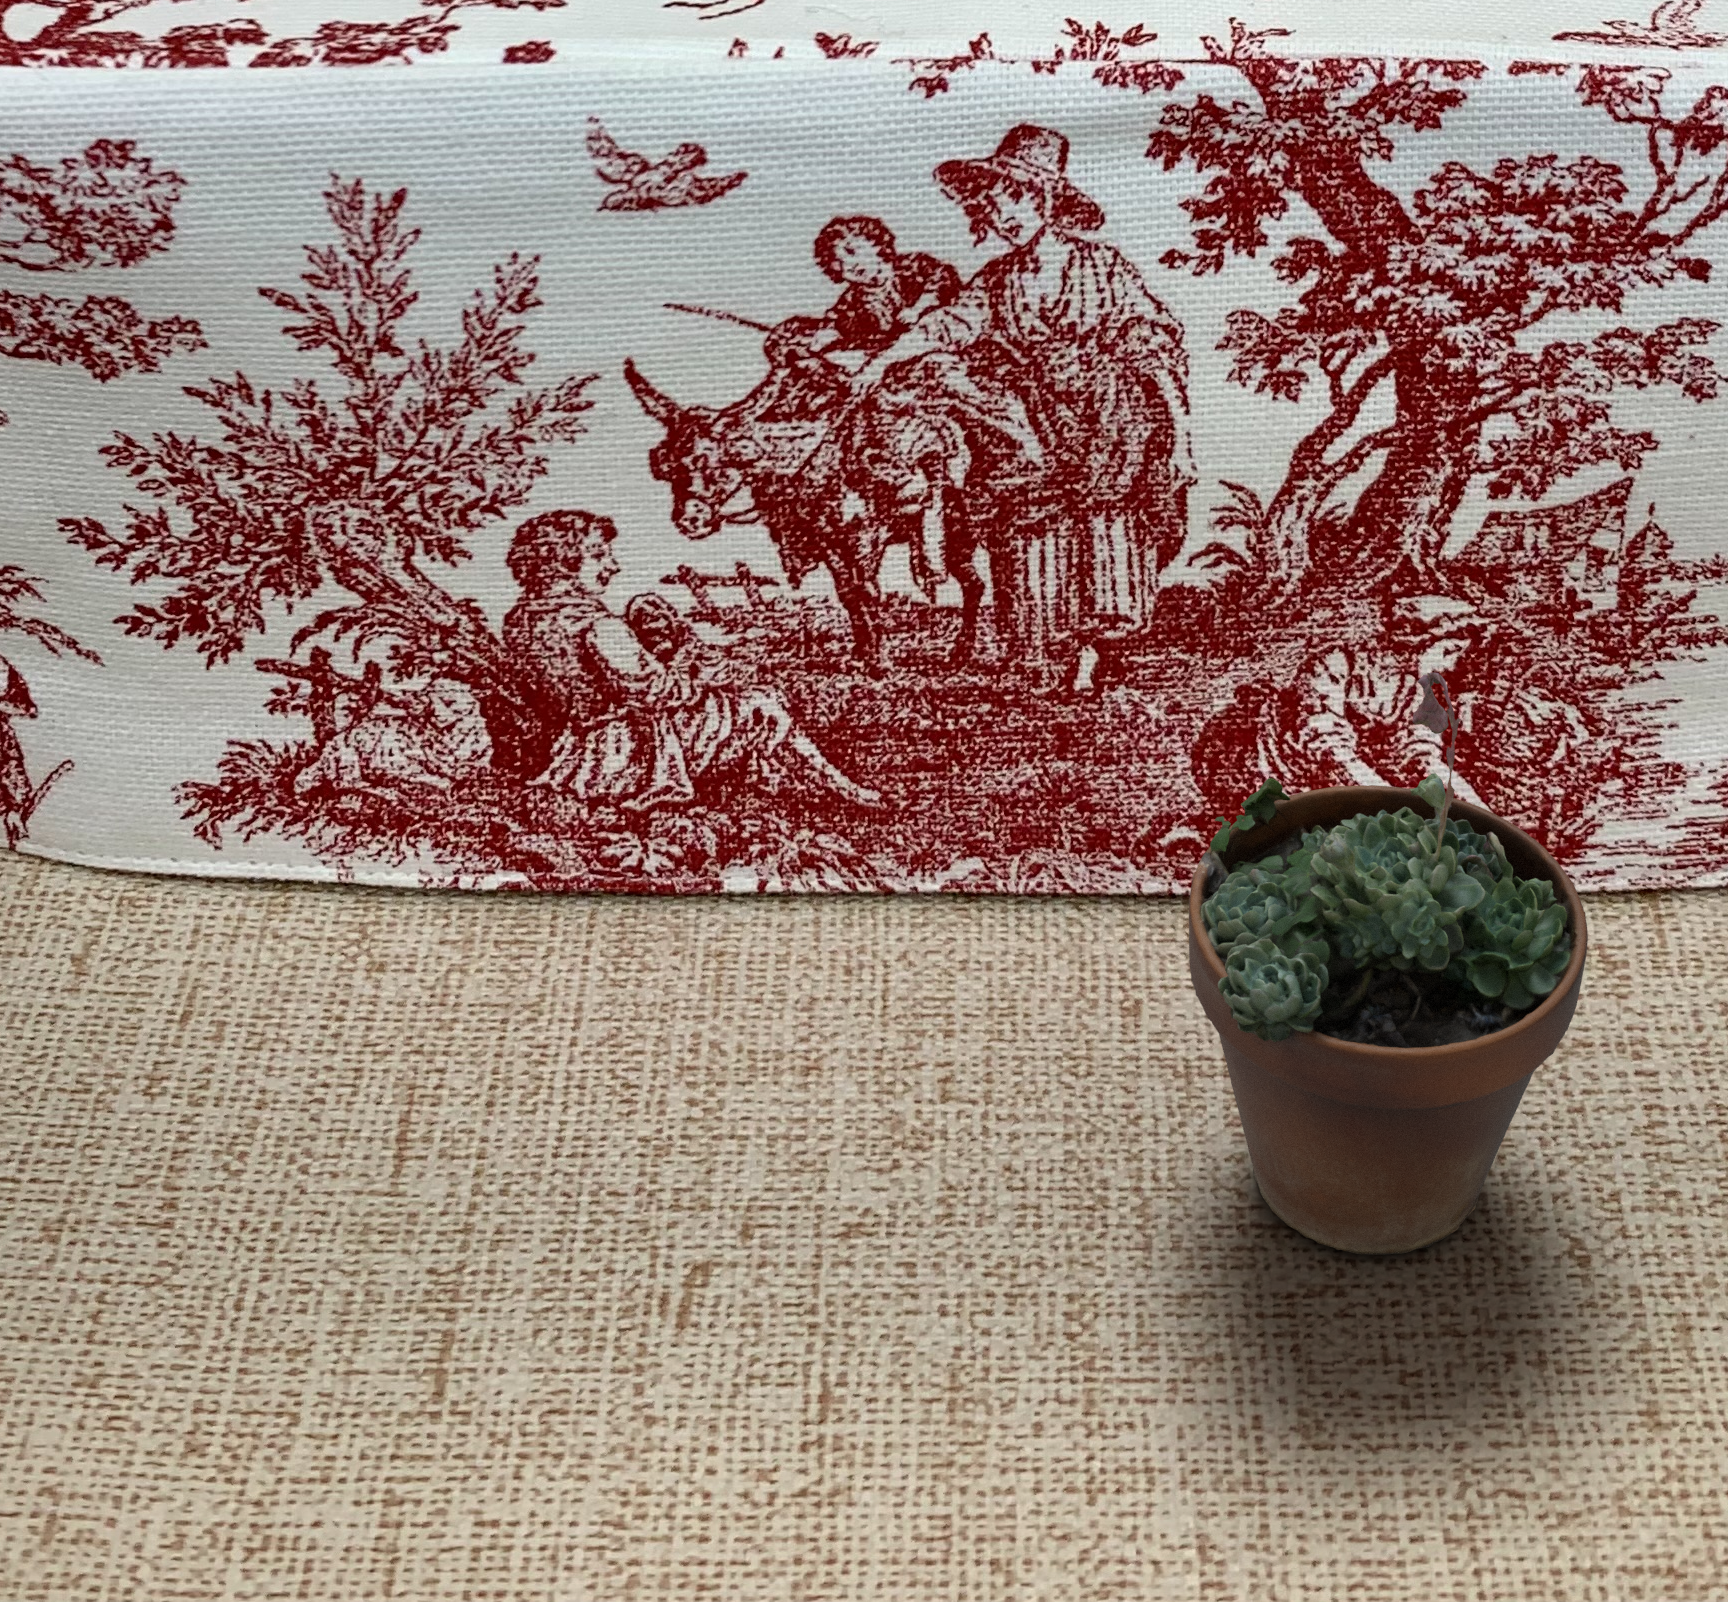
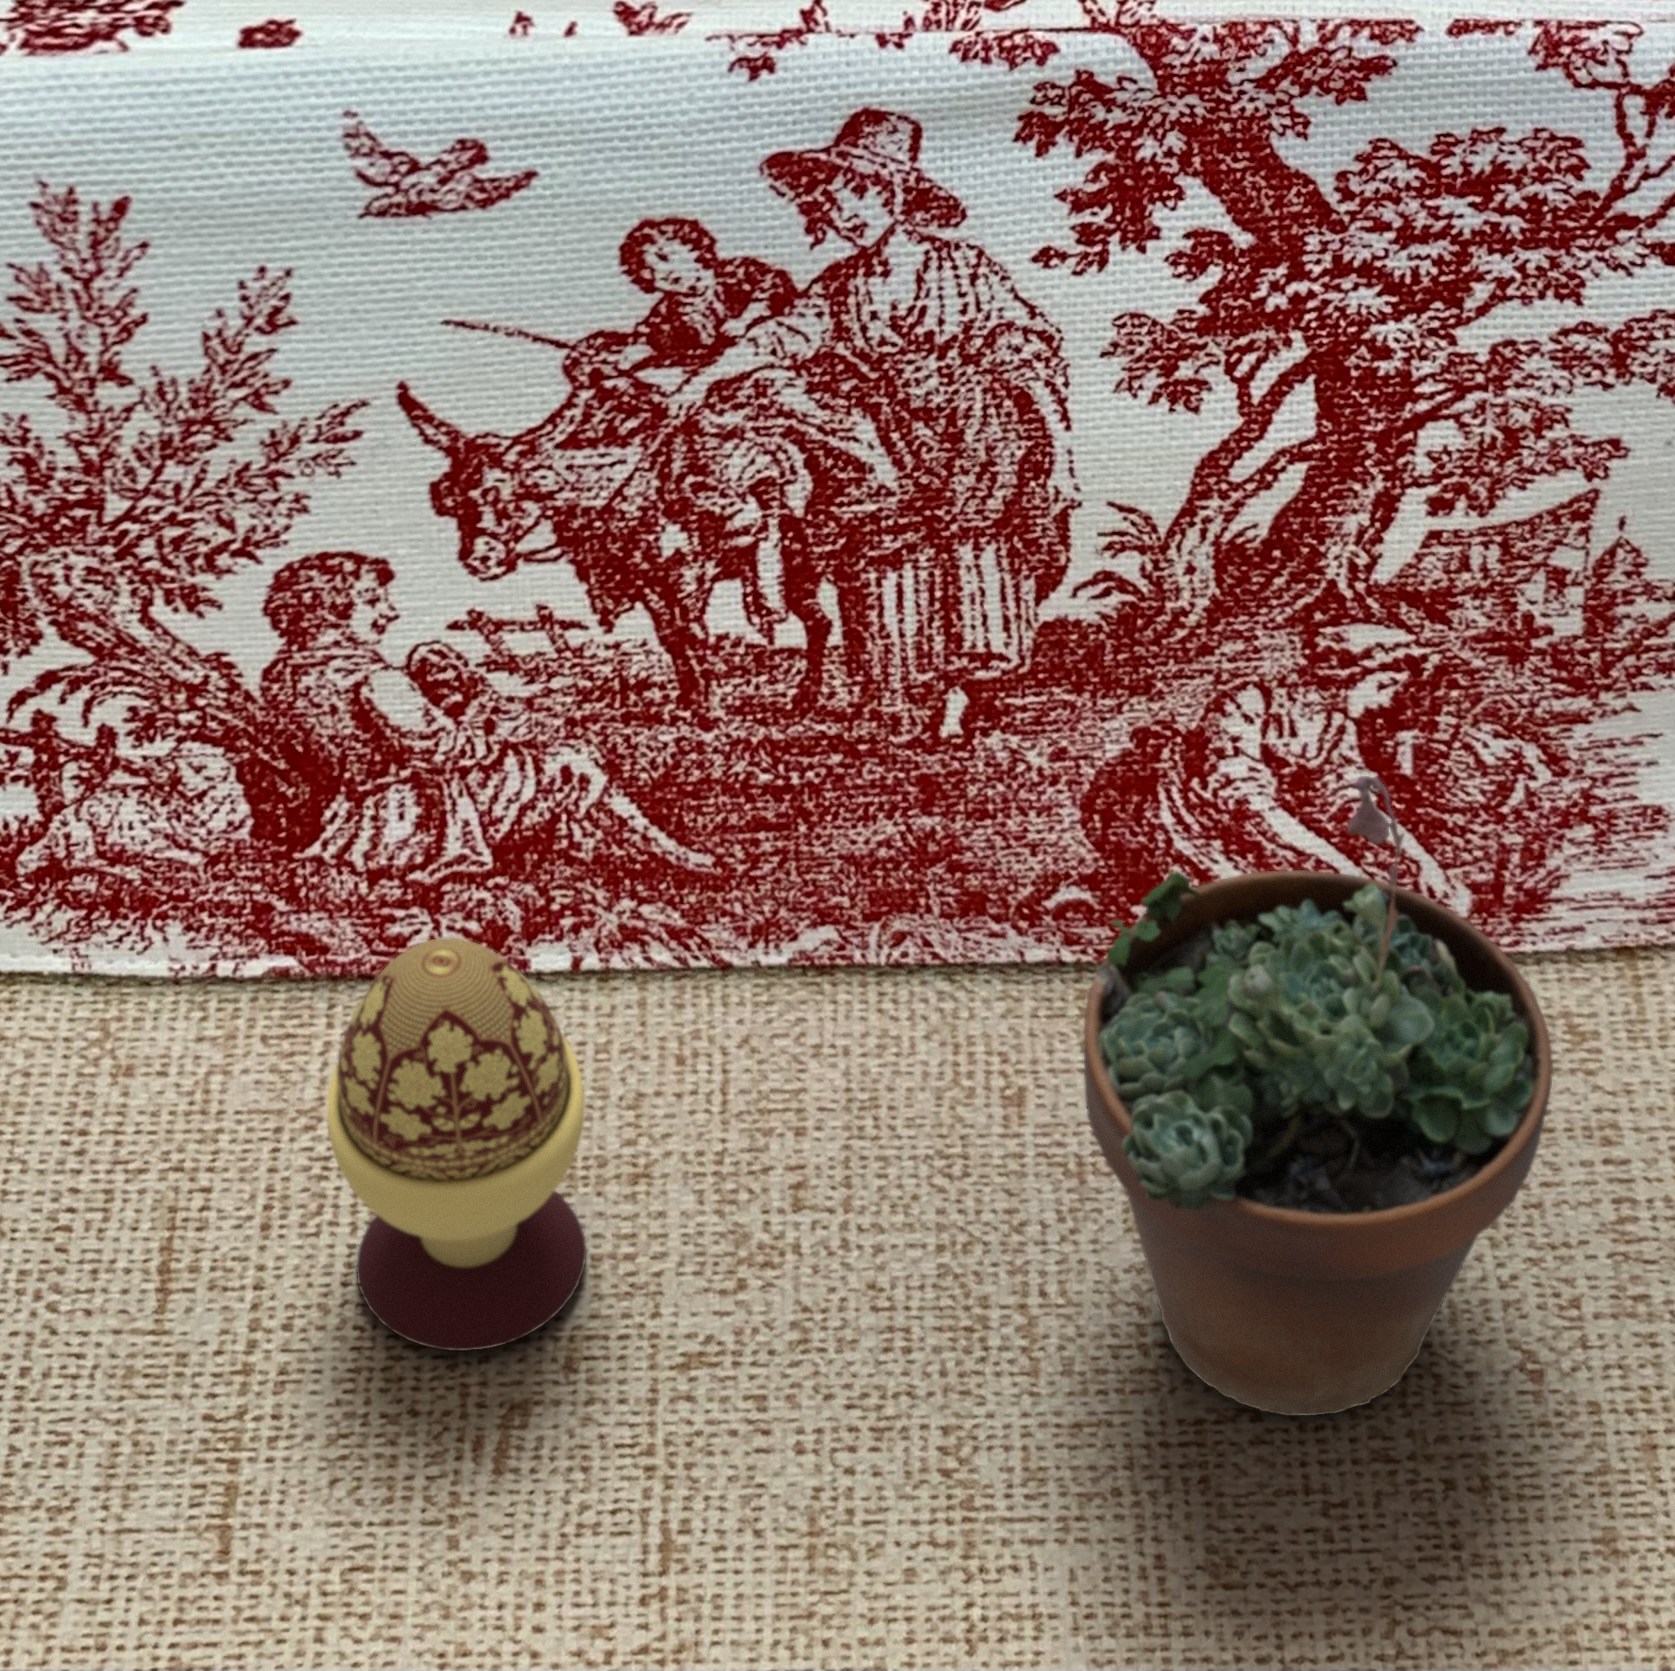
decorative egg: none [545,817,764,1184] -> present [327,938,586,1351]

